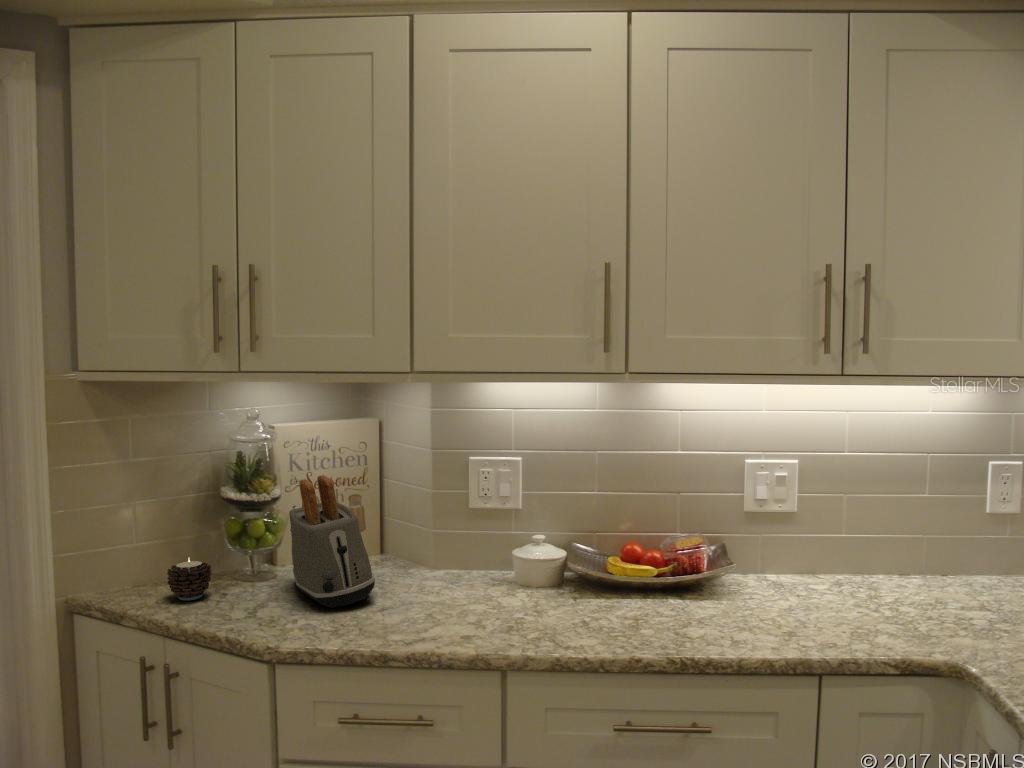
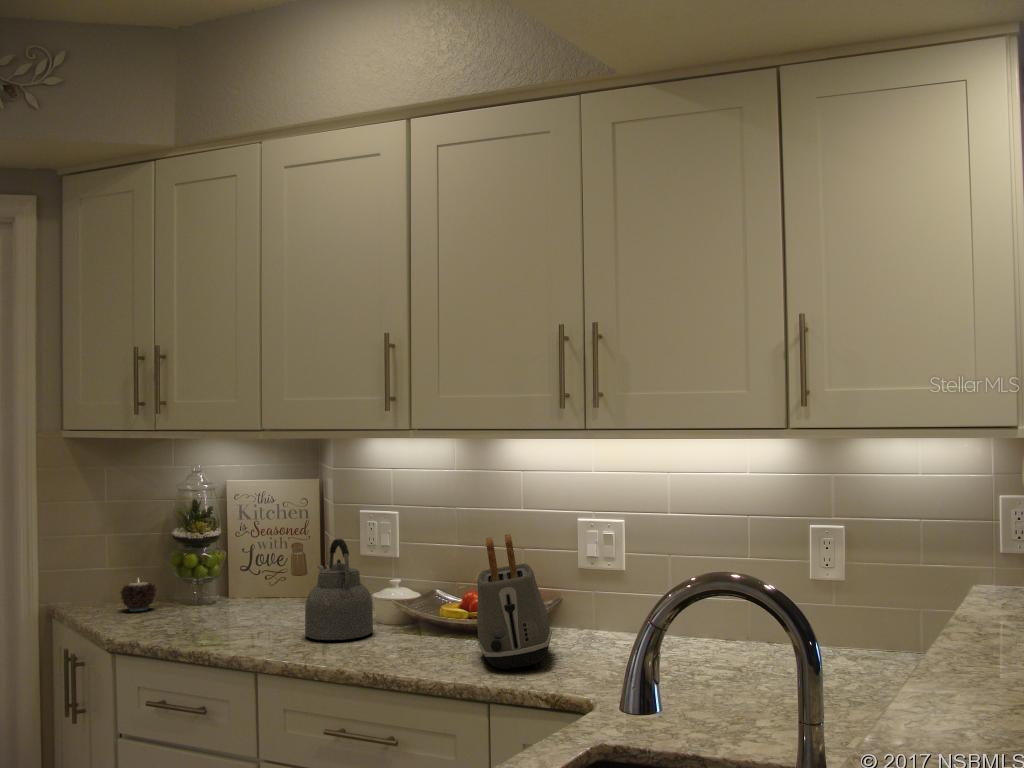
toaster: present [289,475,375,608] -> present [477,534,552,669]
kettle: none [466,499,566,618] -> present [305,539,373,640]

